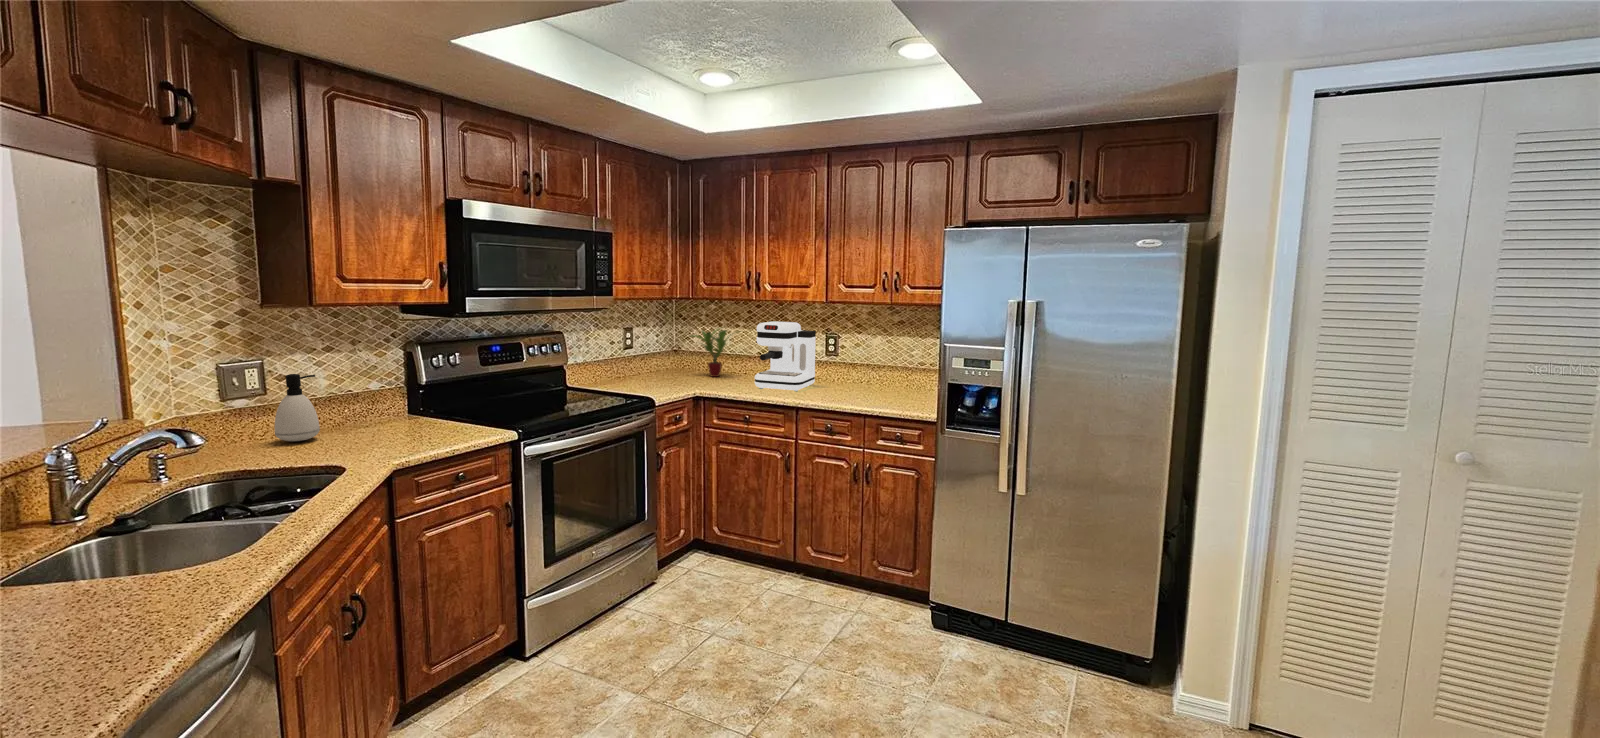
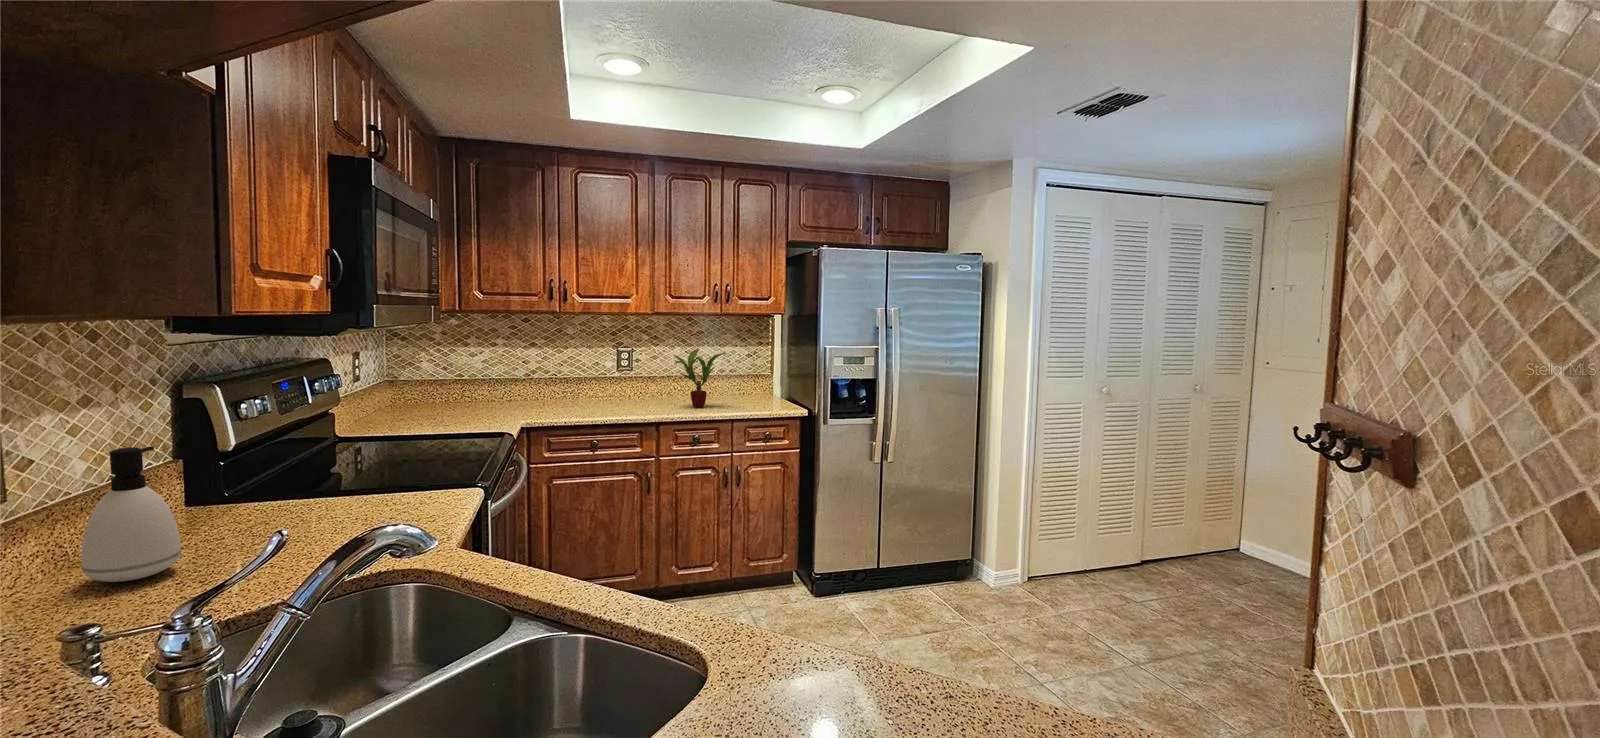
coffee maker: present [755,322,816,391] -> none [575,336,637,411]
potted plant: present [691,330,731,377] -> present [674,349,726,408]

